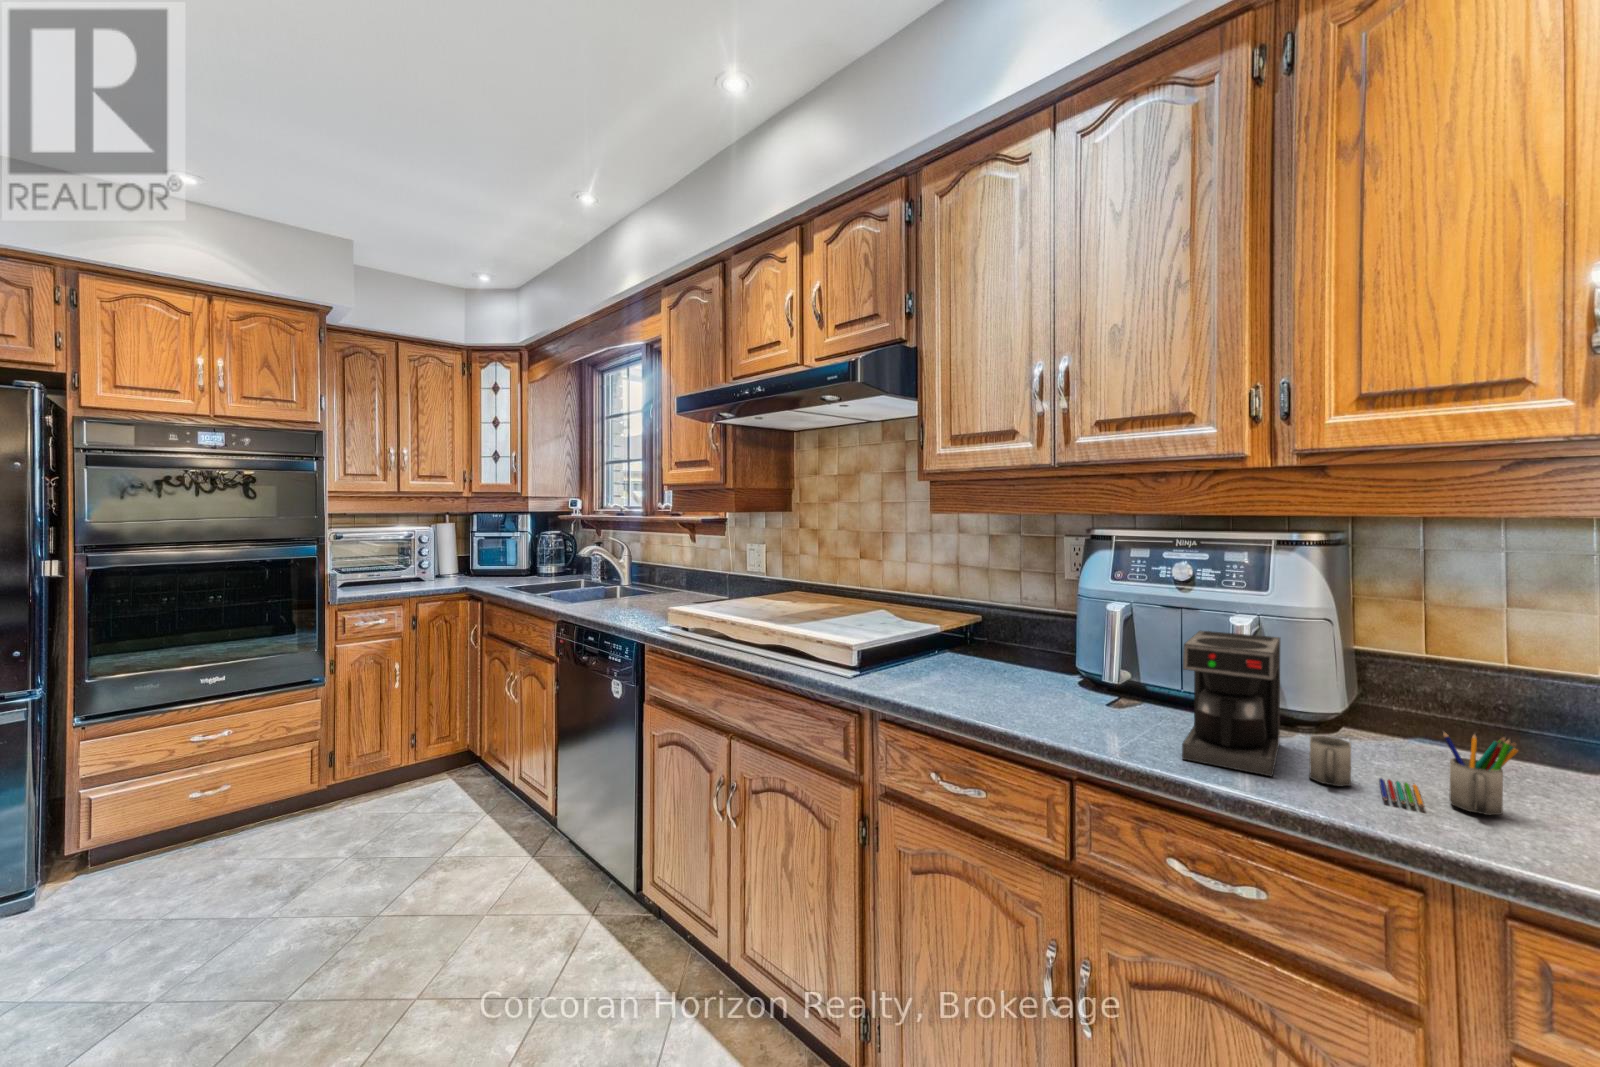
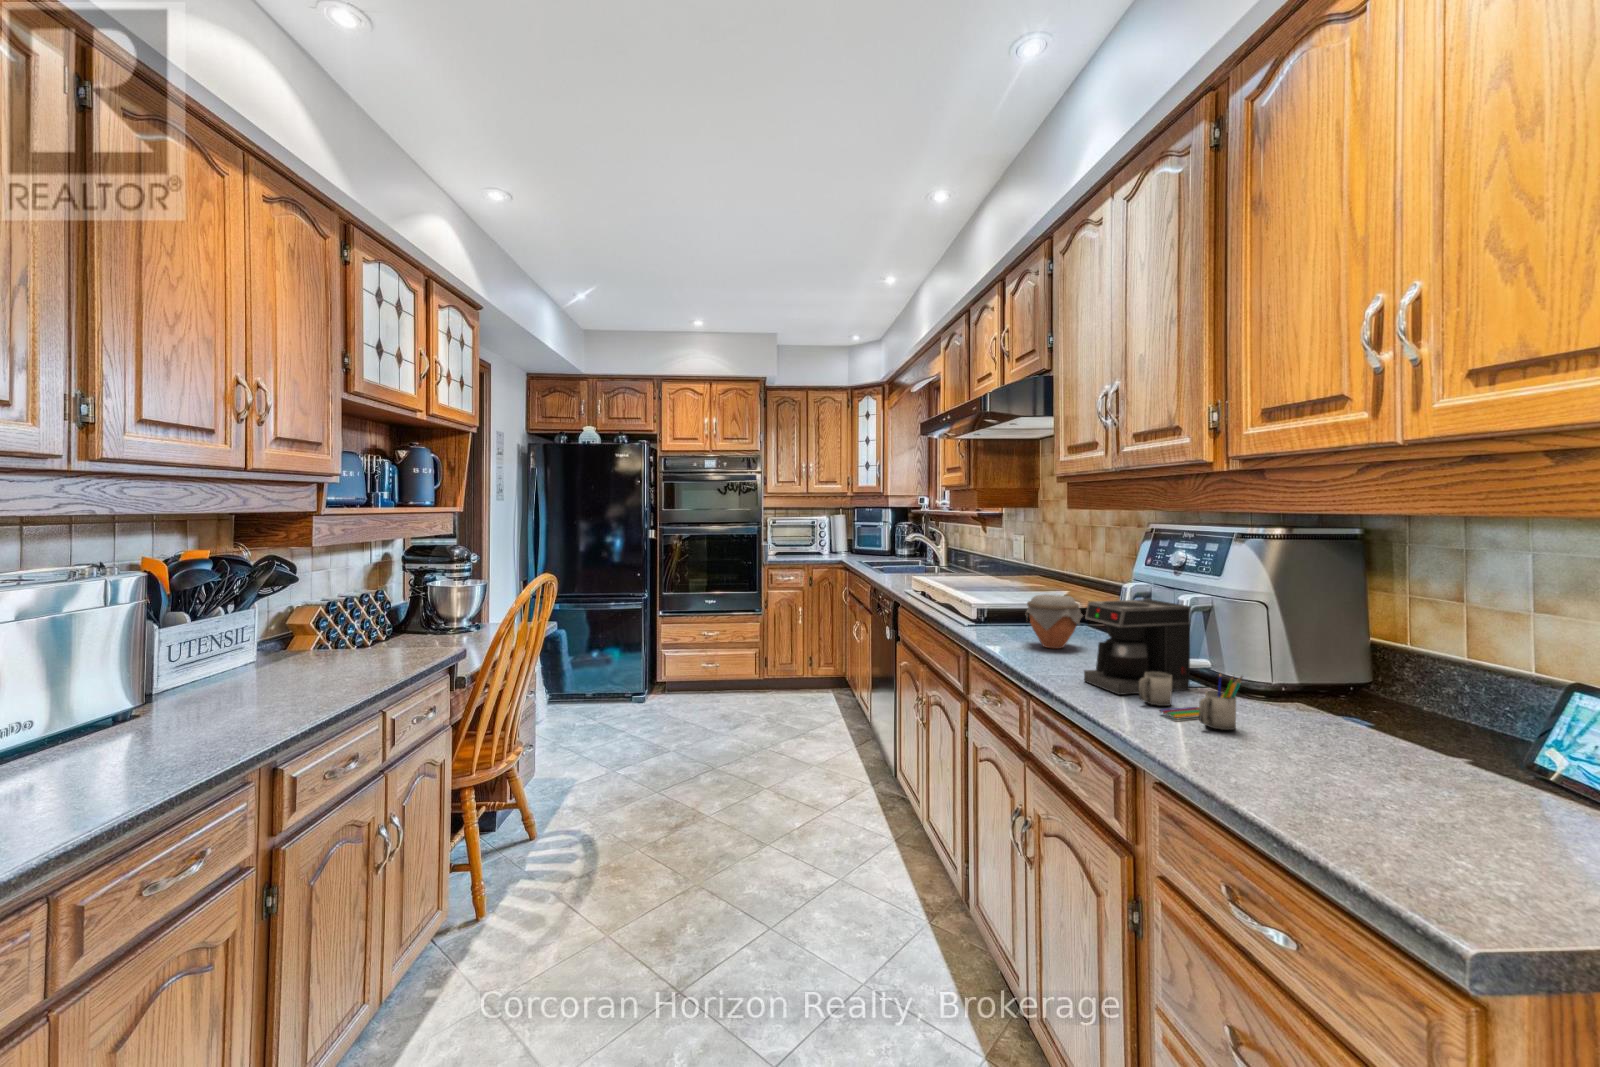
jar: none [968,629,1053,705] -> present [1026,594,1083,649]

